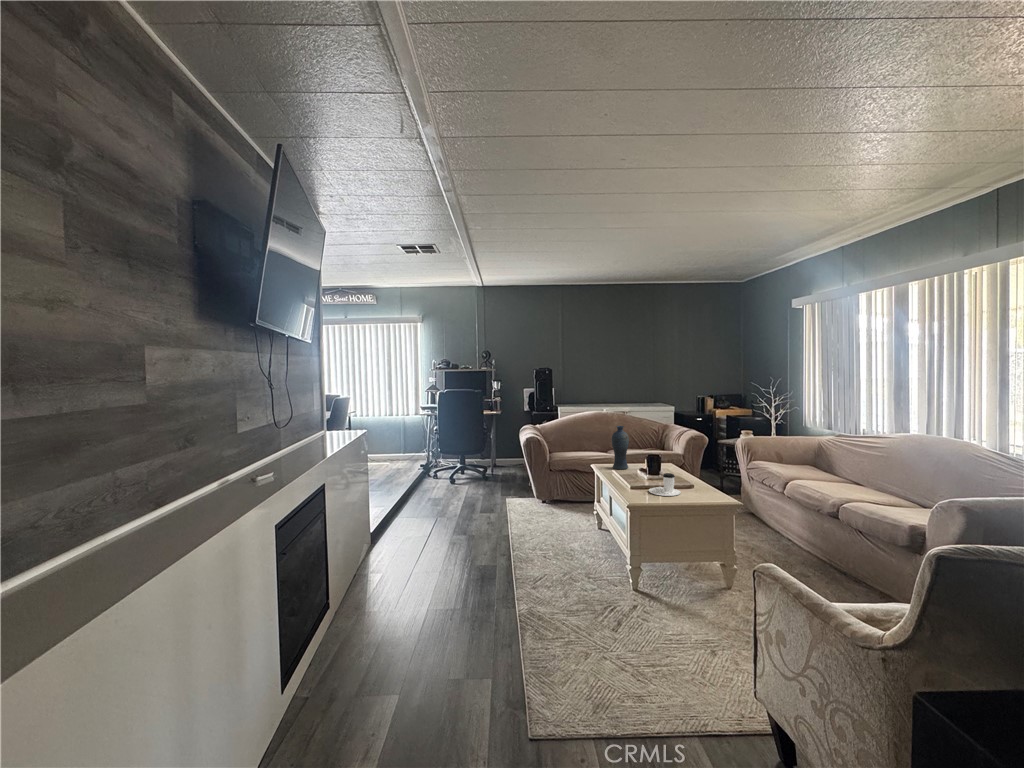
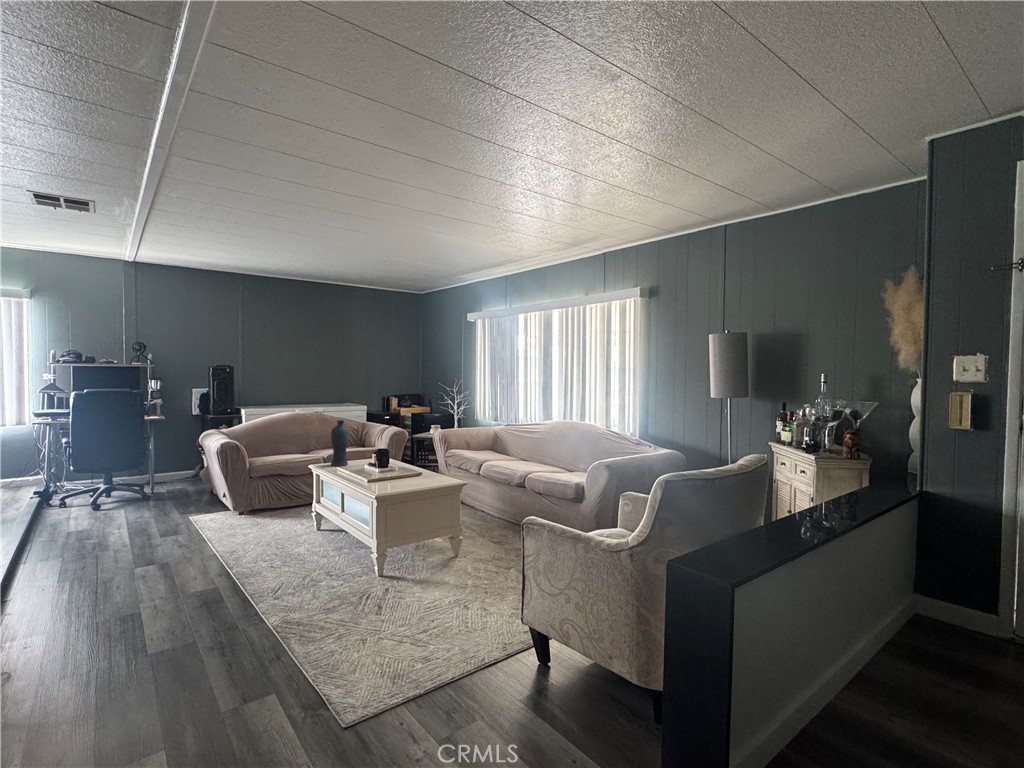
coffee cup: present [649,473,681,496] -> none [385,462,415,483]

